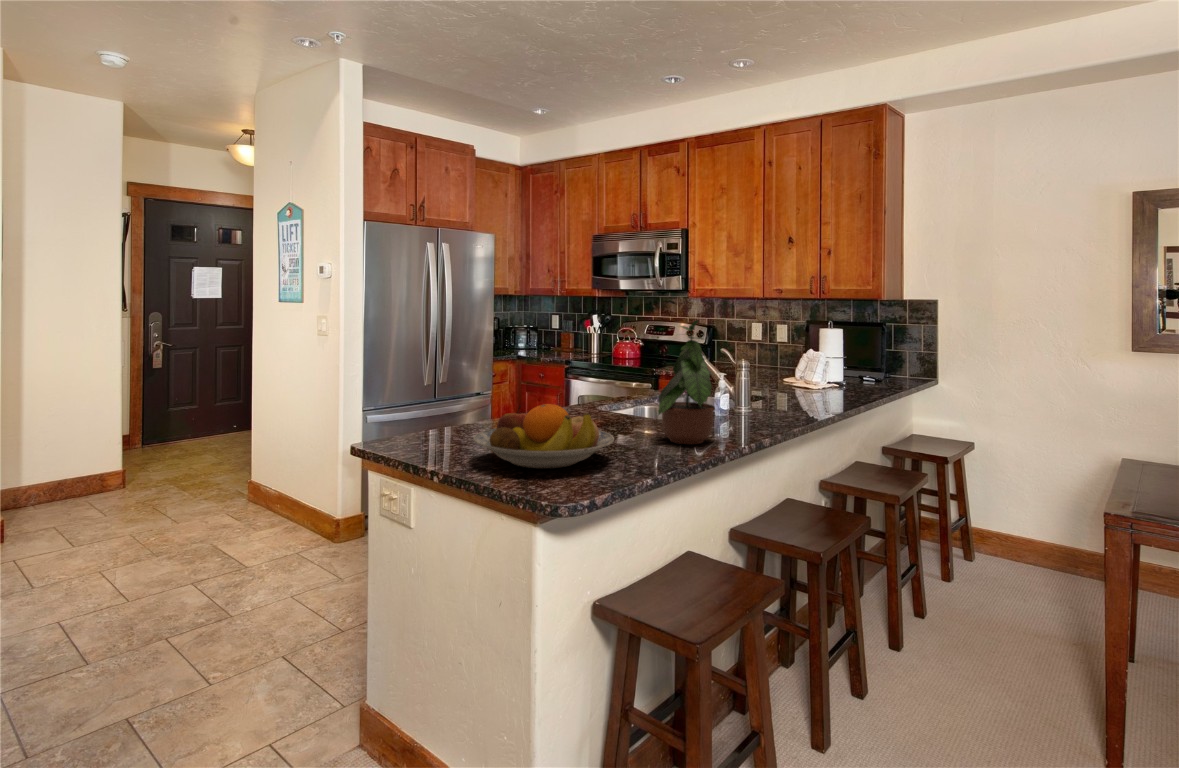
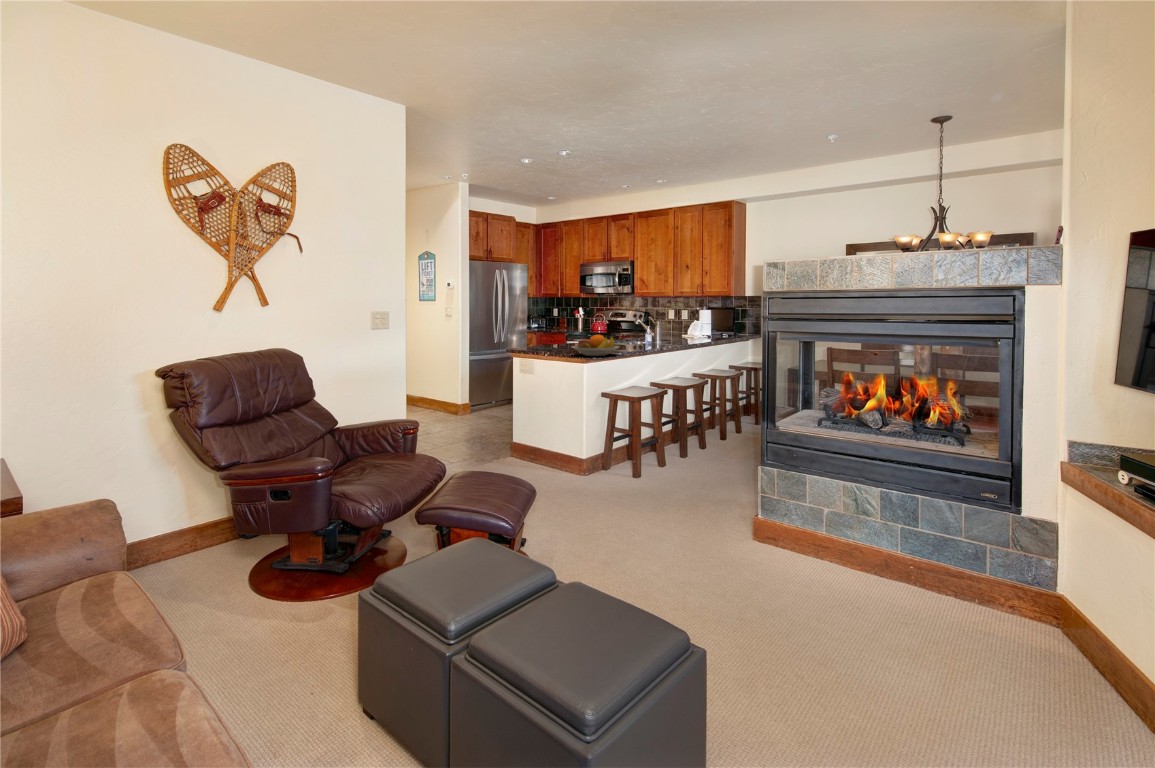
potted plant: present [658,320,715,444] -> none [629,305,656,352]

